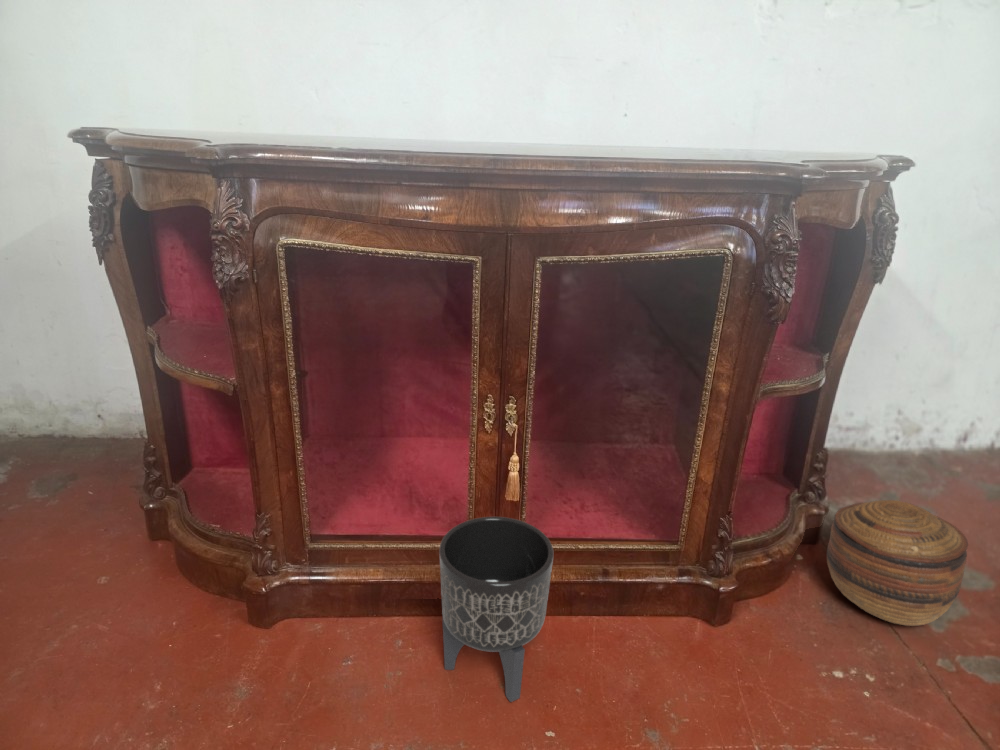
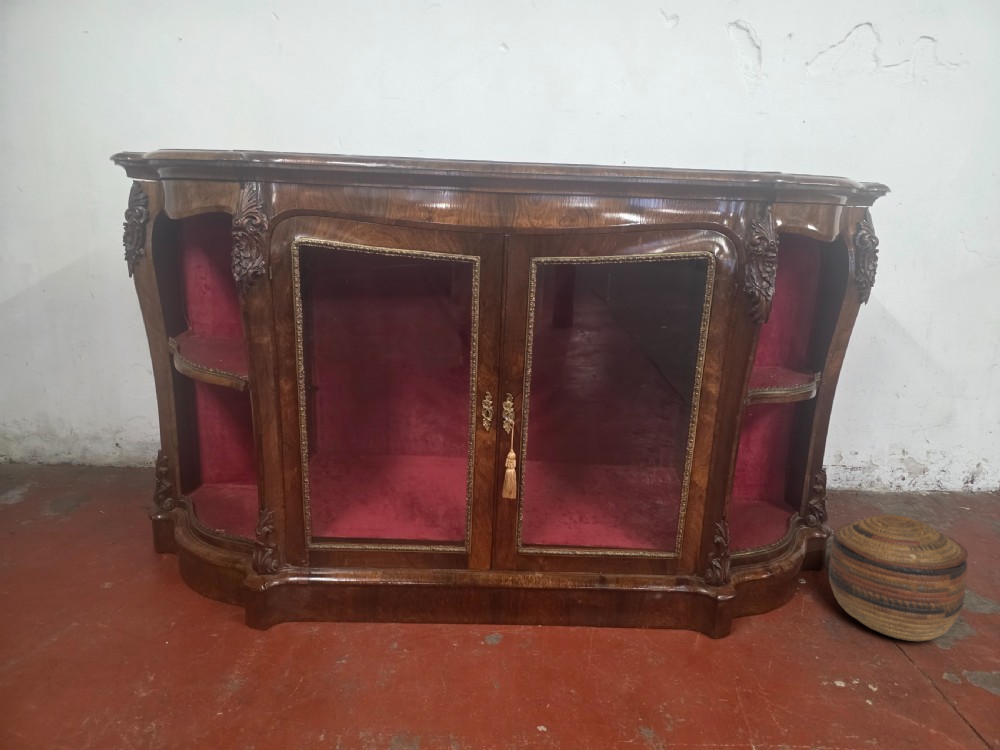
planter: present [439,517,554,702] -> none [436,514,548,699]

